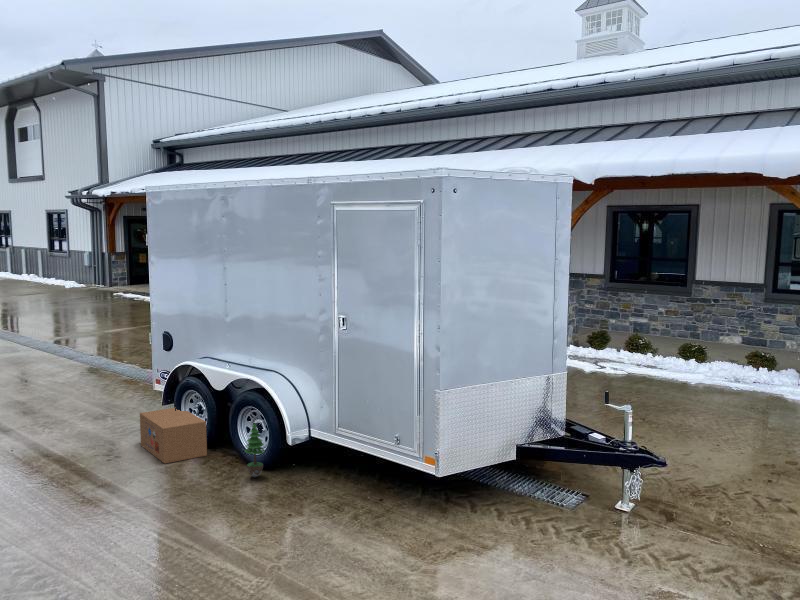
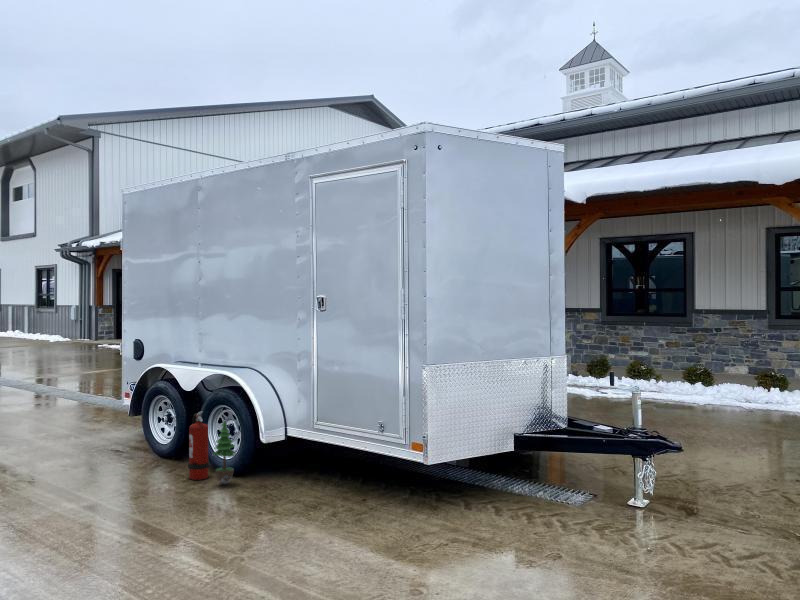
cardboard box: present [140,408,207,463] -> none [100,417,173,474]
fire extinguisher: none [222,412,241,472] -> present [188,411,210,480]

